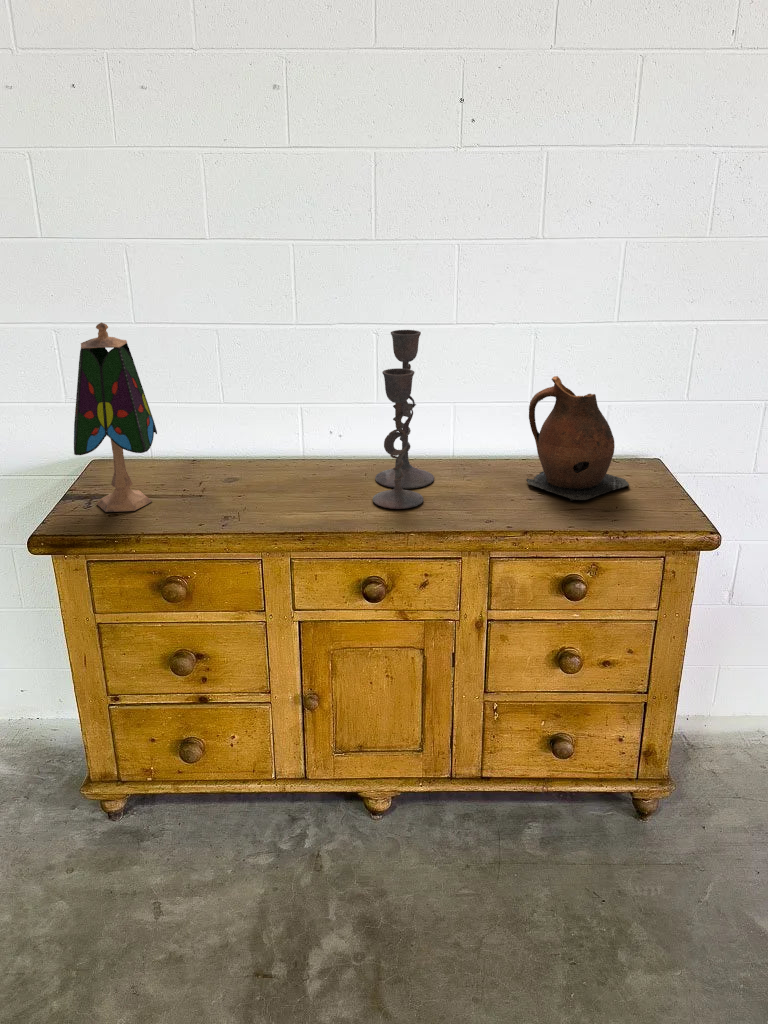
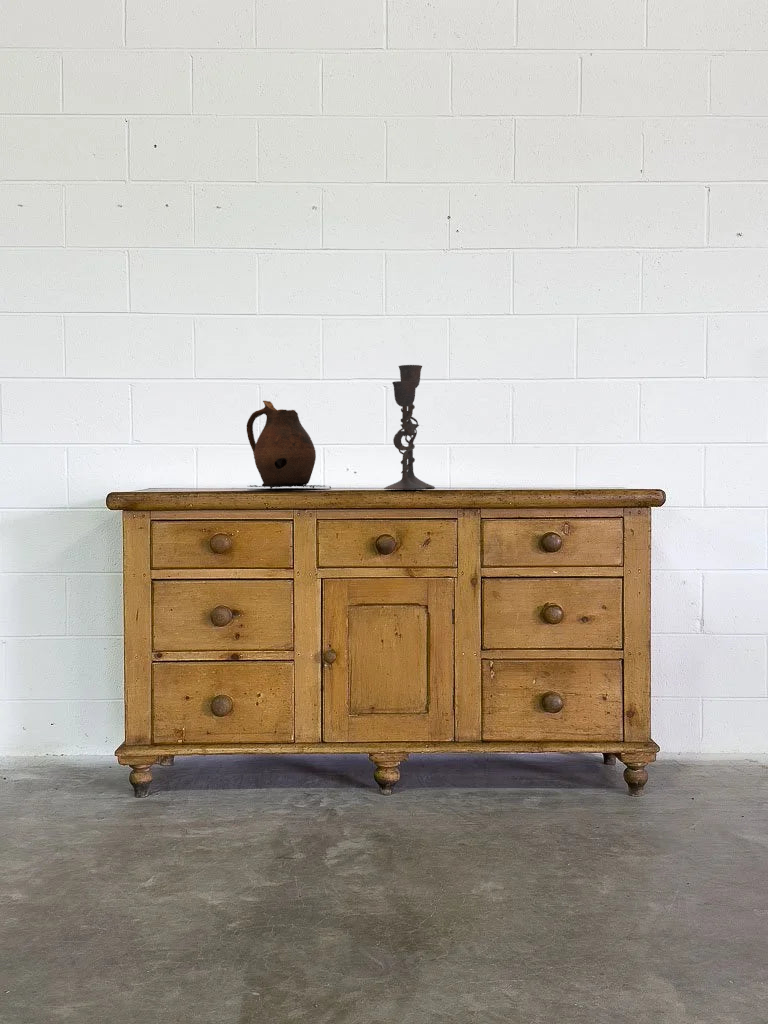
table lamp: present [74,322,157,512] -> none [147,343,211,491]
ceramic pitcher: present [527,376,629,501] -> present [247,401,331,488]

